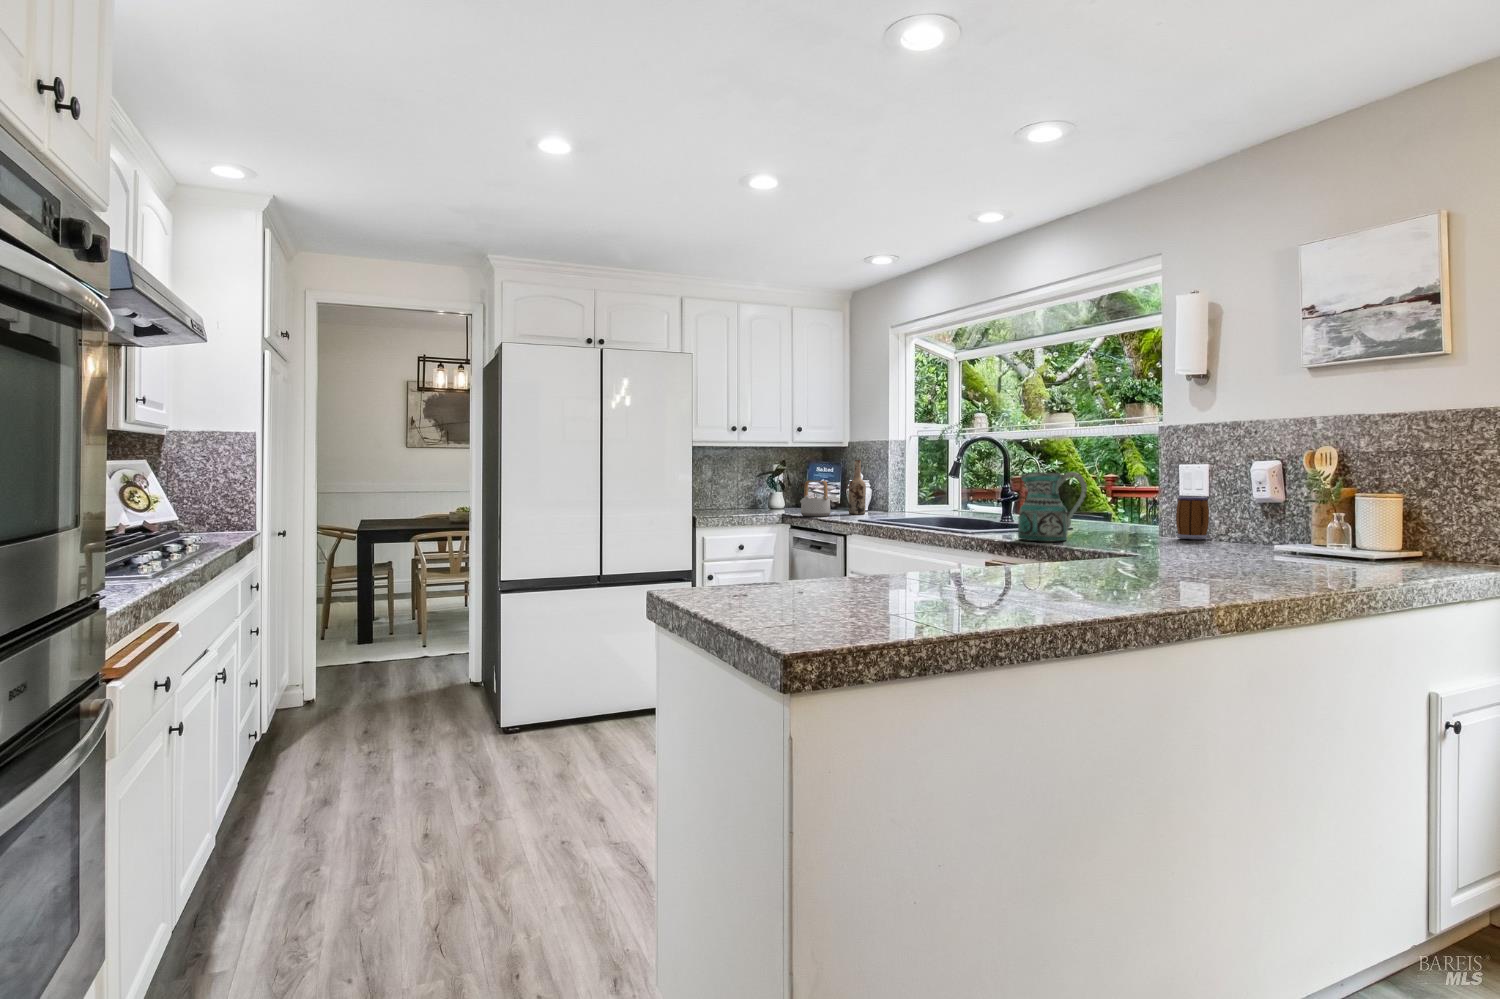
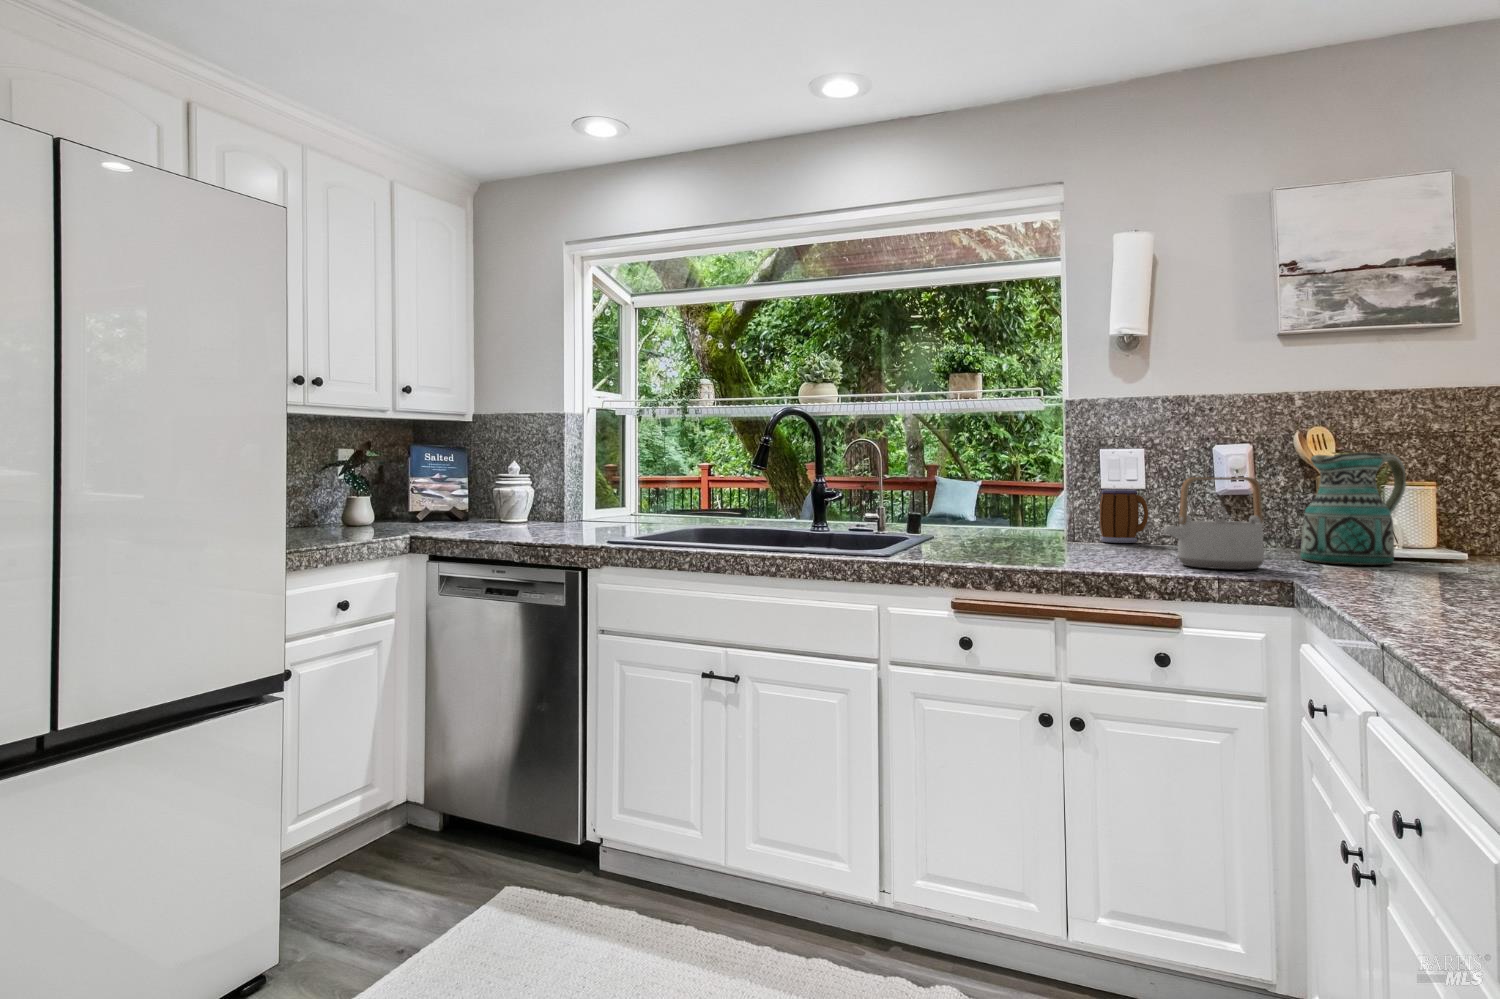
wine bottle: present [849,460,866,514] -> none [513,442,540,528]
ceramic pitcher: present [1018,472,1087,541] -> present [1301,452,1406,565]
teapot: present [800,481,830,517] -> present [1164,477,1264,569]

